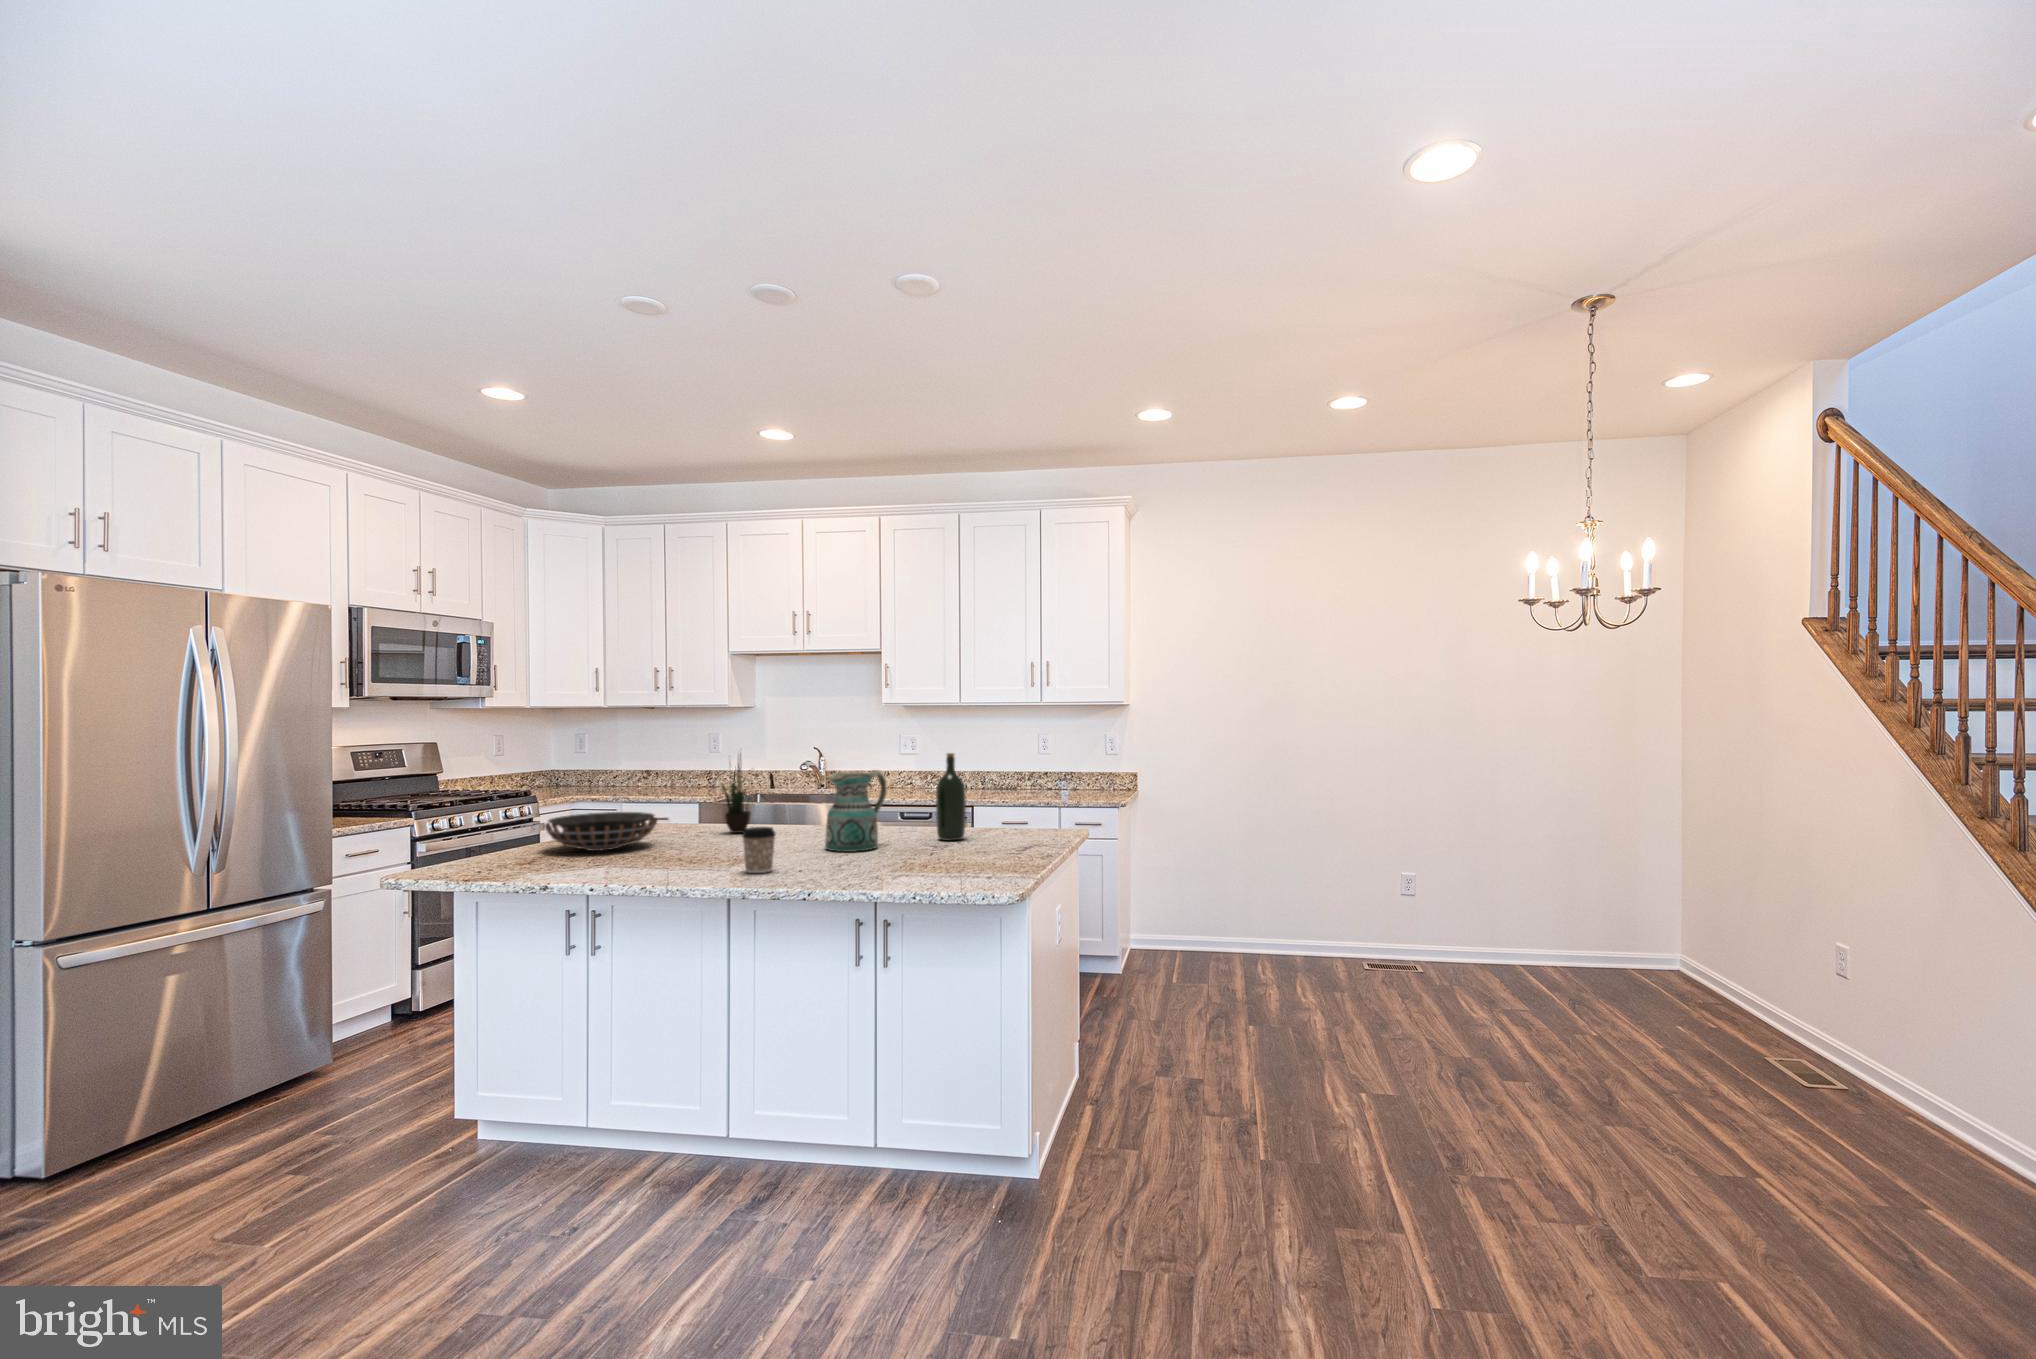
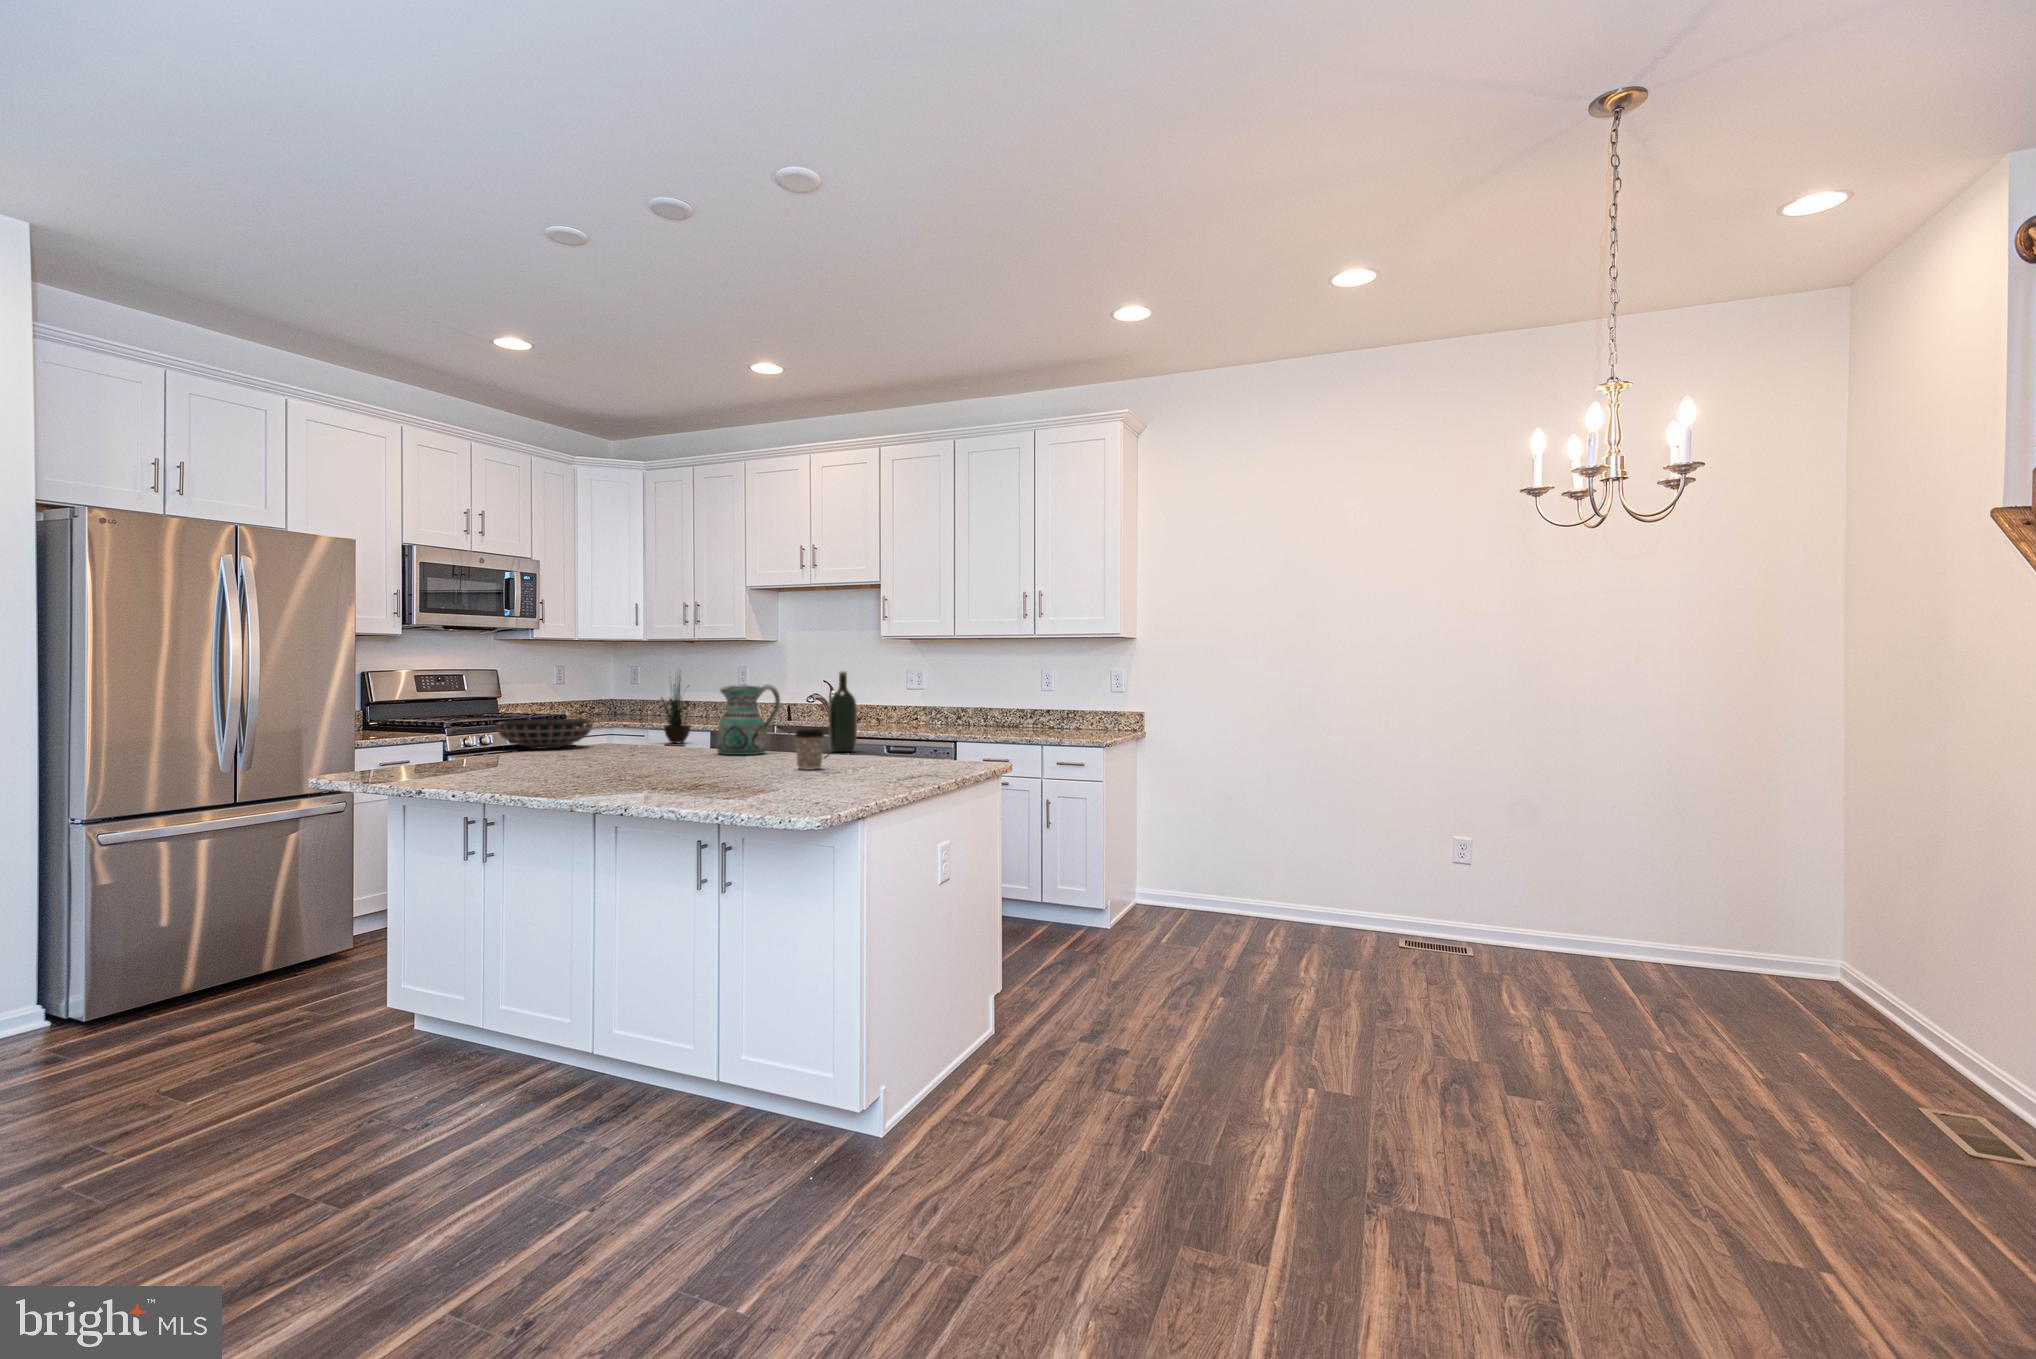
coffee cup: present [743,827,775,873] -> present [795,729,825,769]

